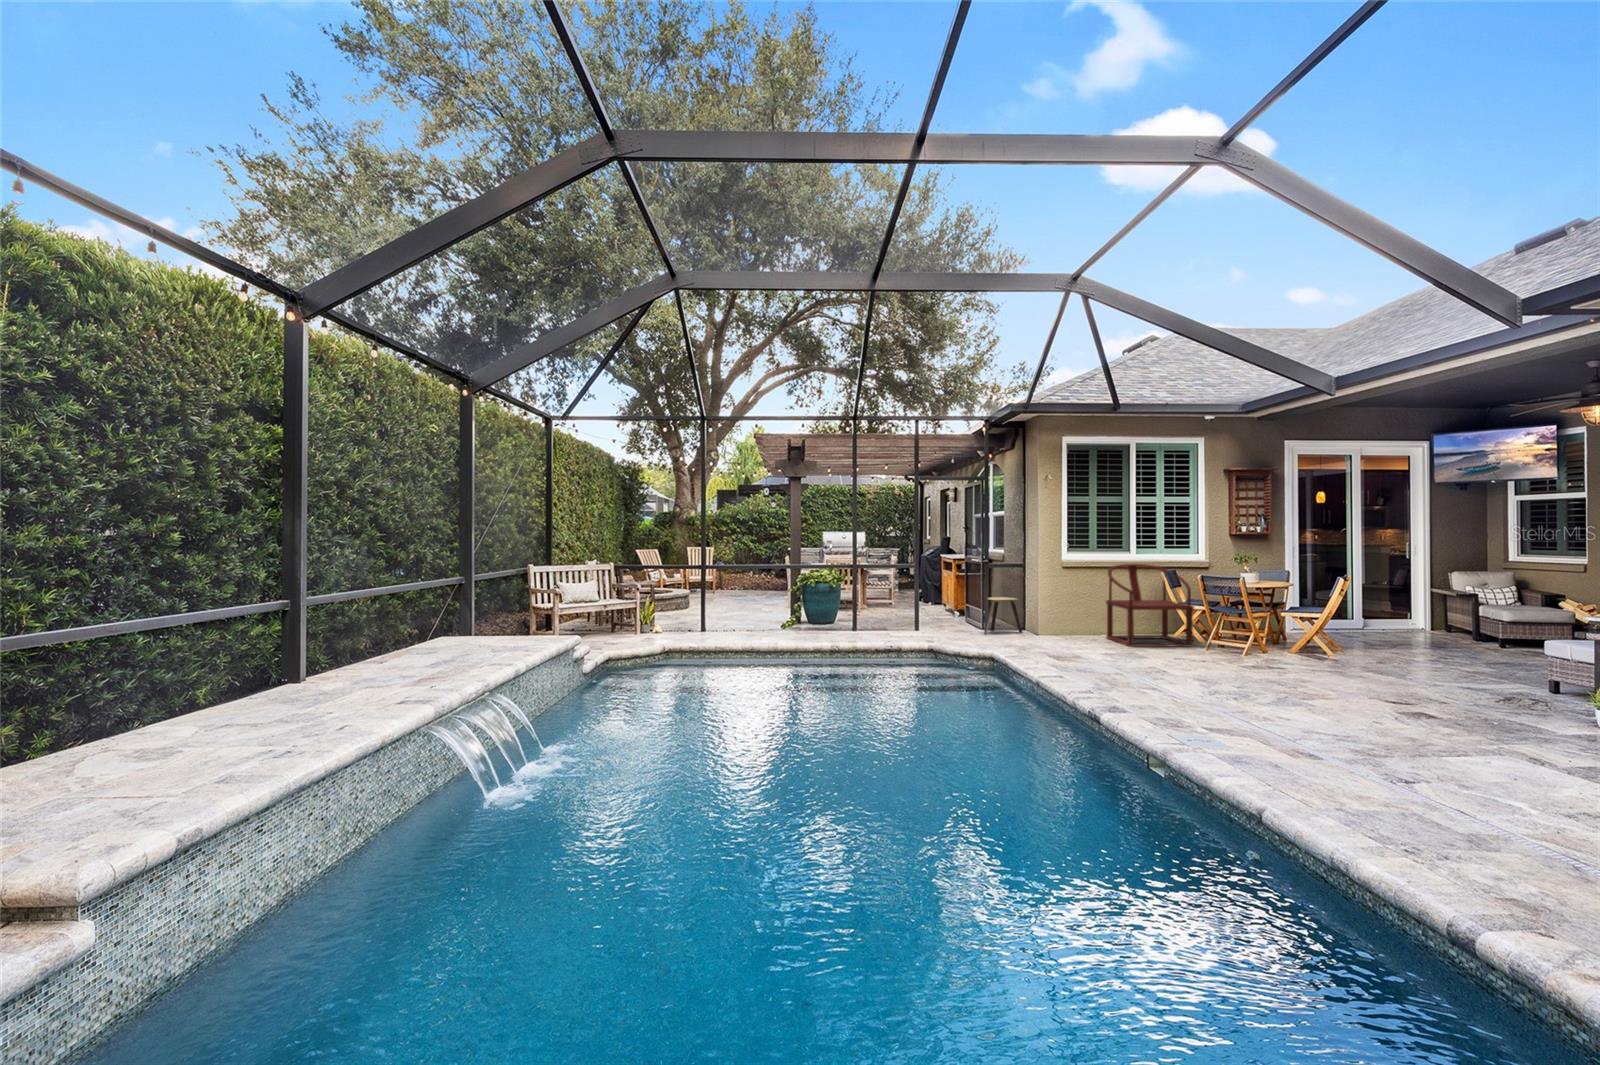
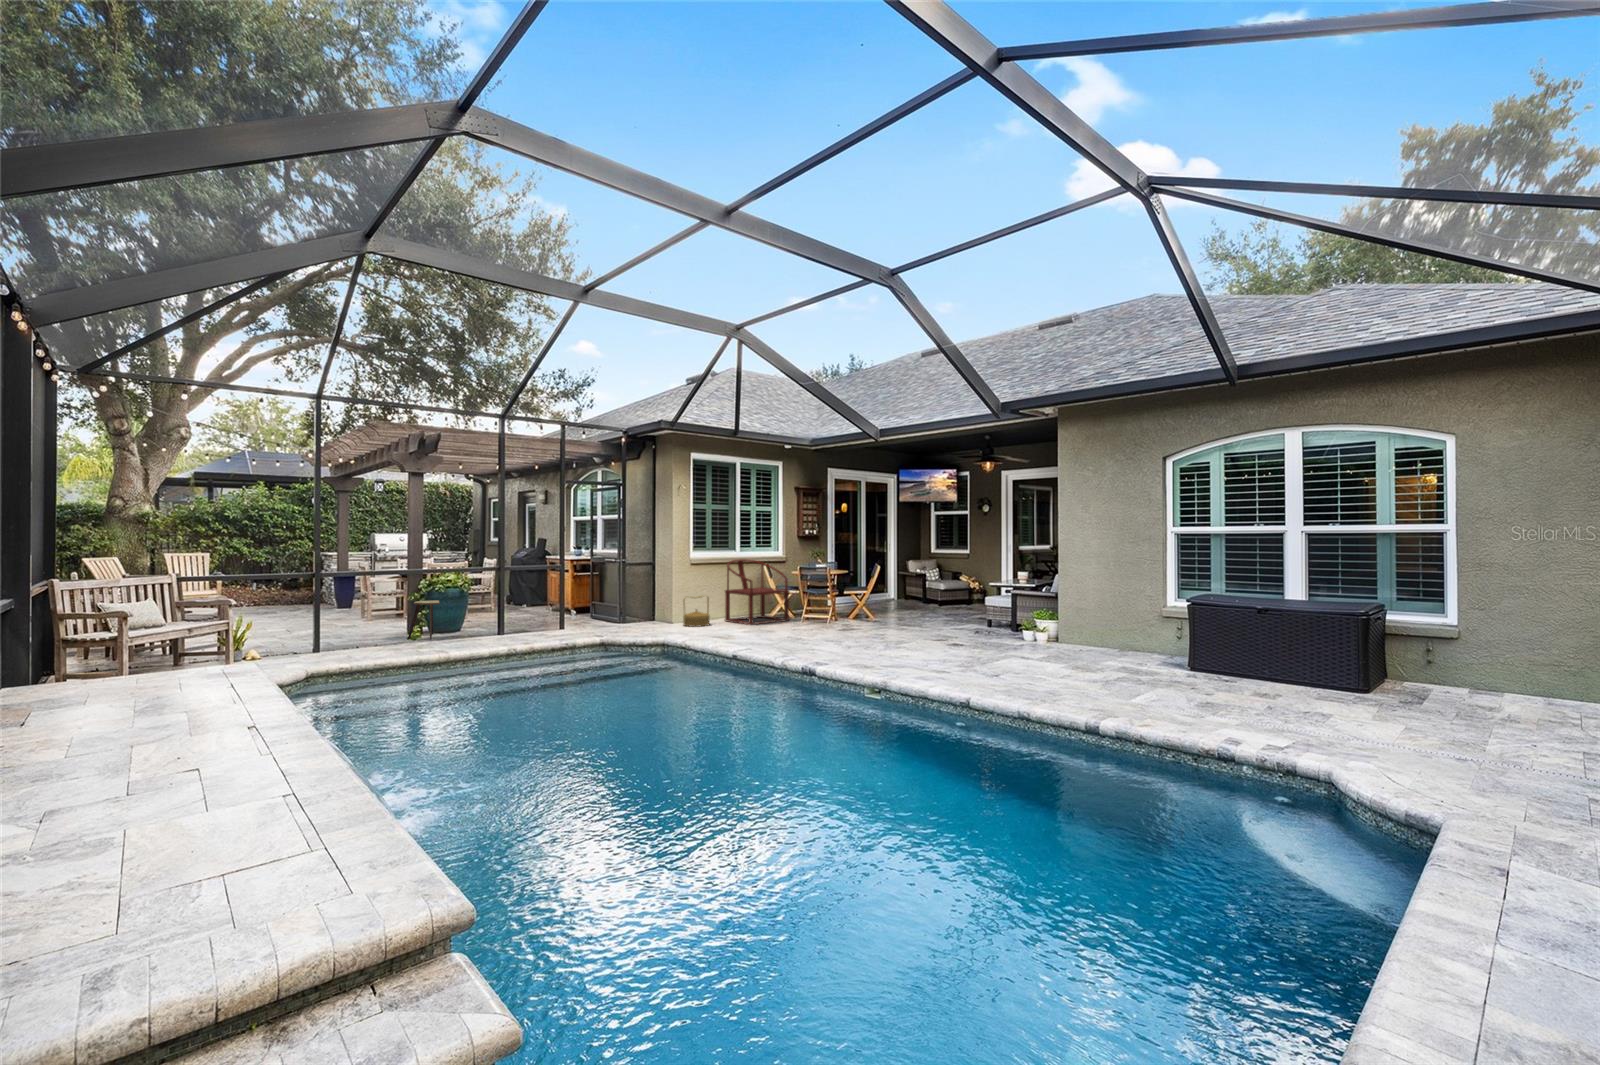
stool: present [984,597,1022,634] -> present [408,600,439,640]
woven basket: none [1046,605,1082,642] -> present [683,596,710,627]

